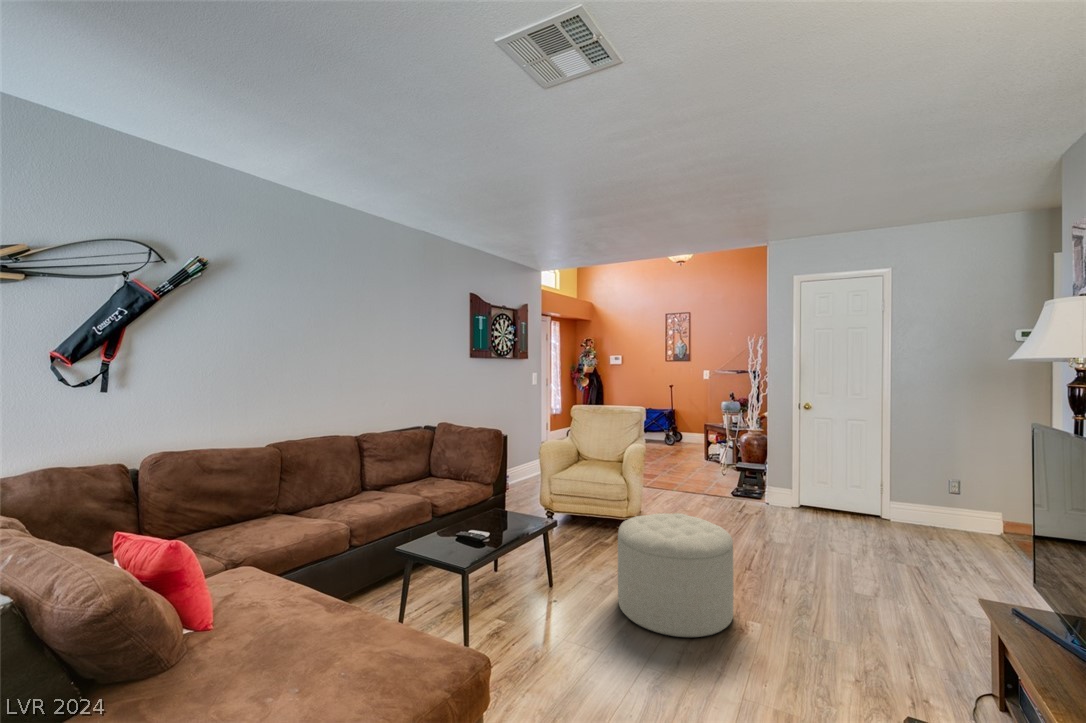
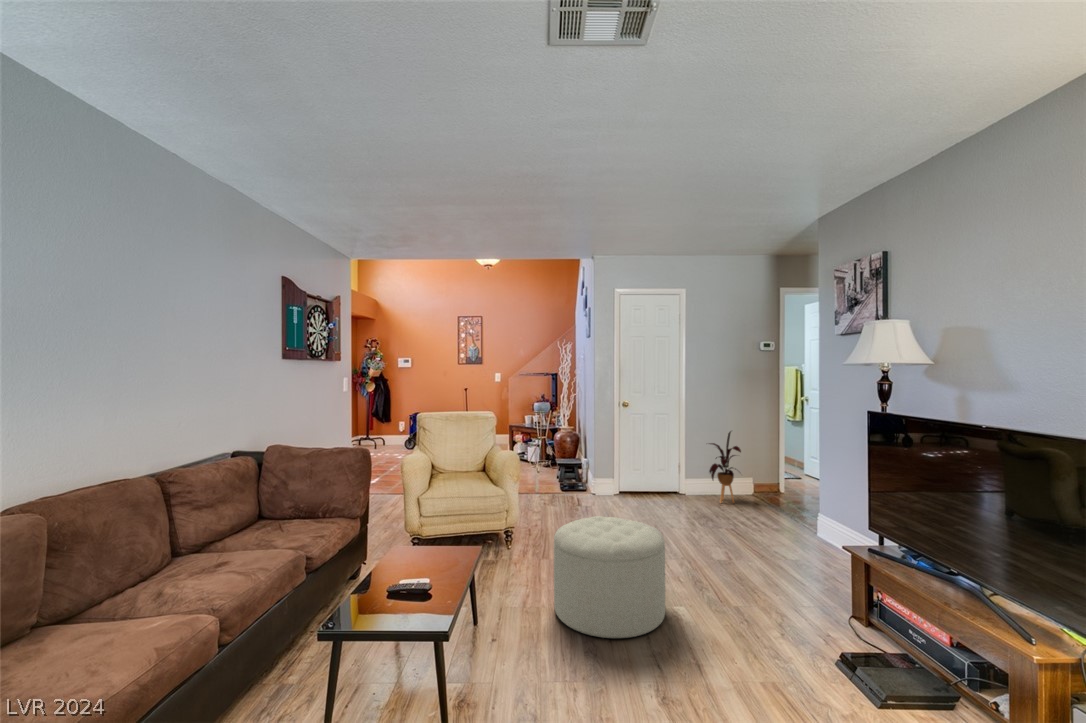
house plant: none [910,445,967,539] -> present [709,431,741,503]

